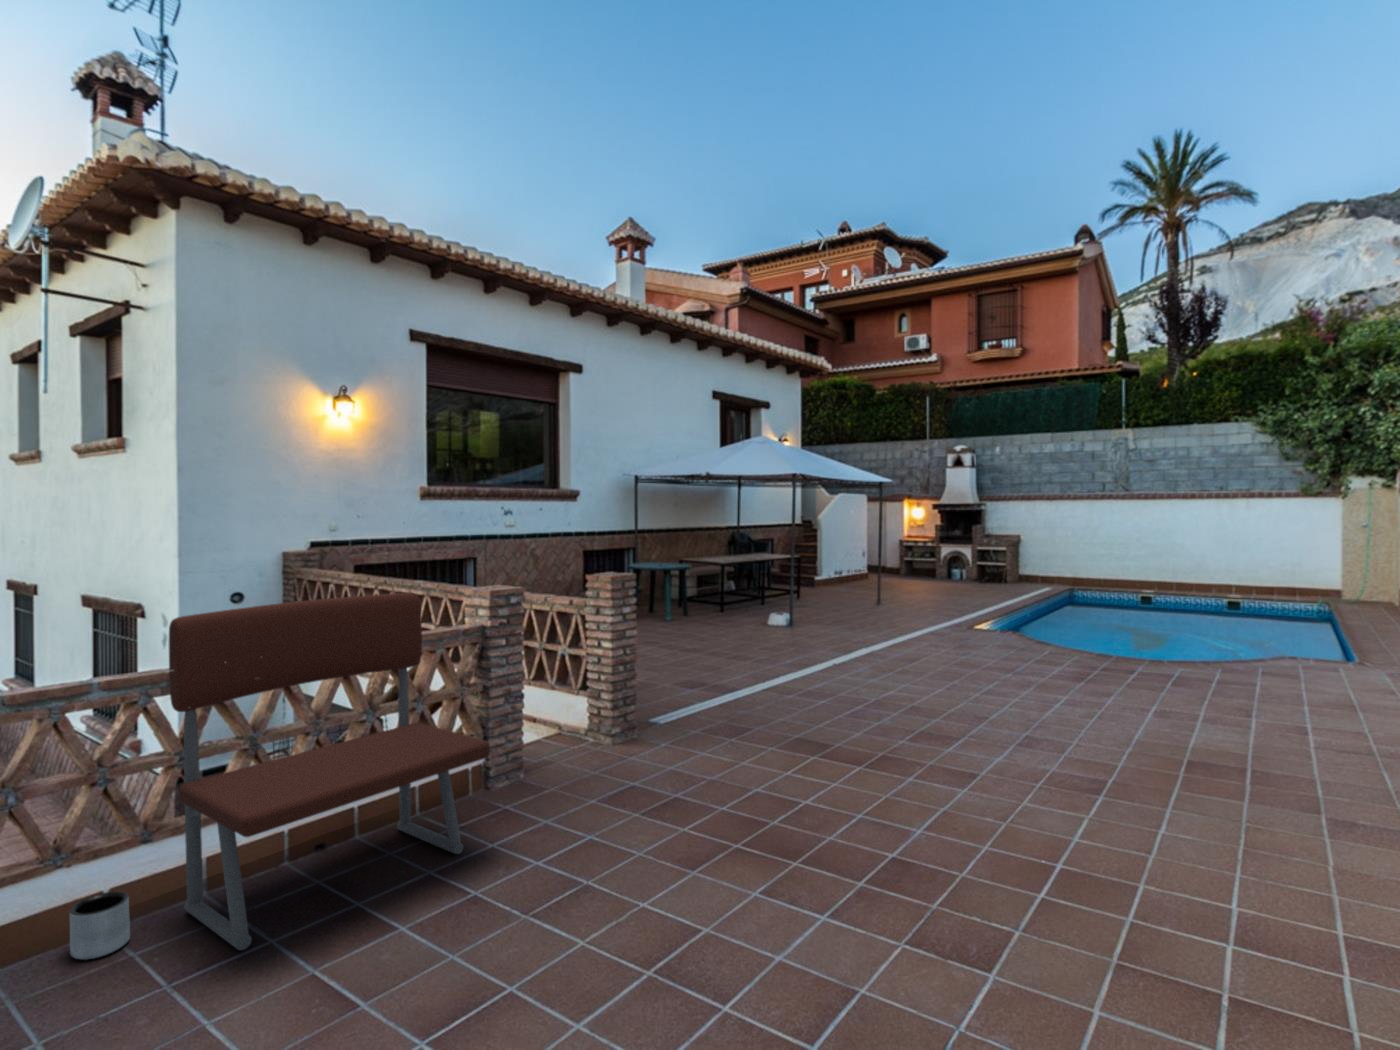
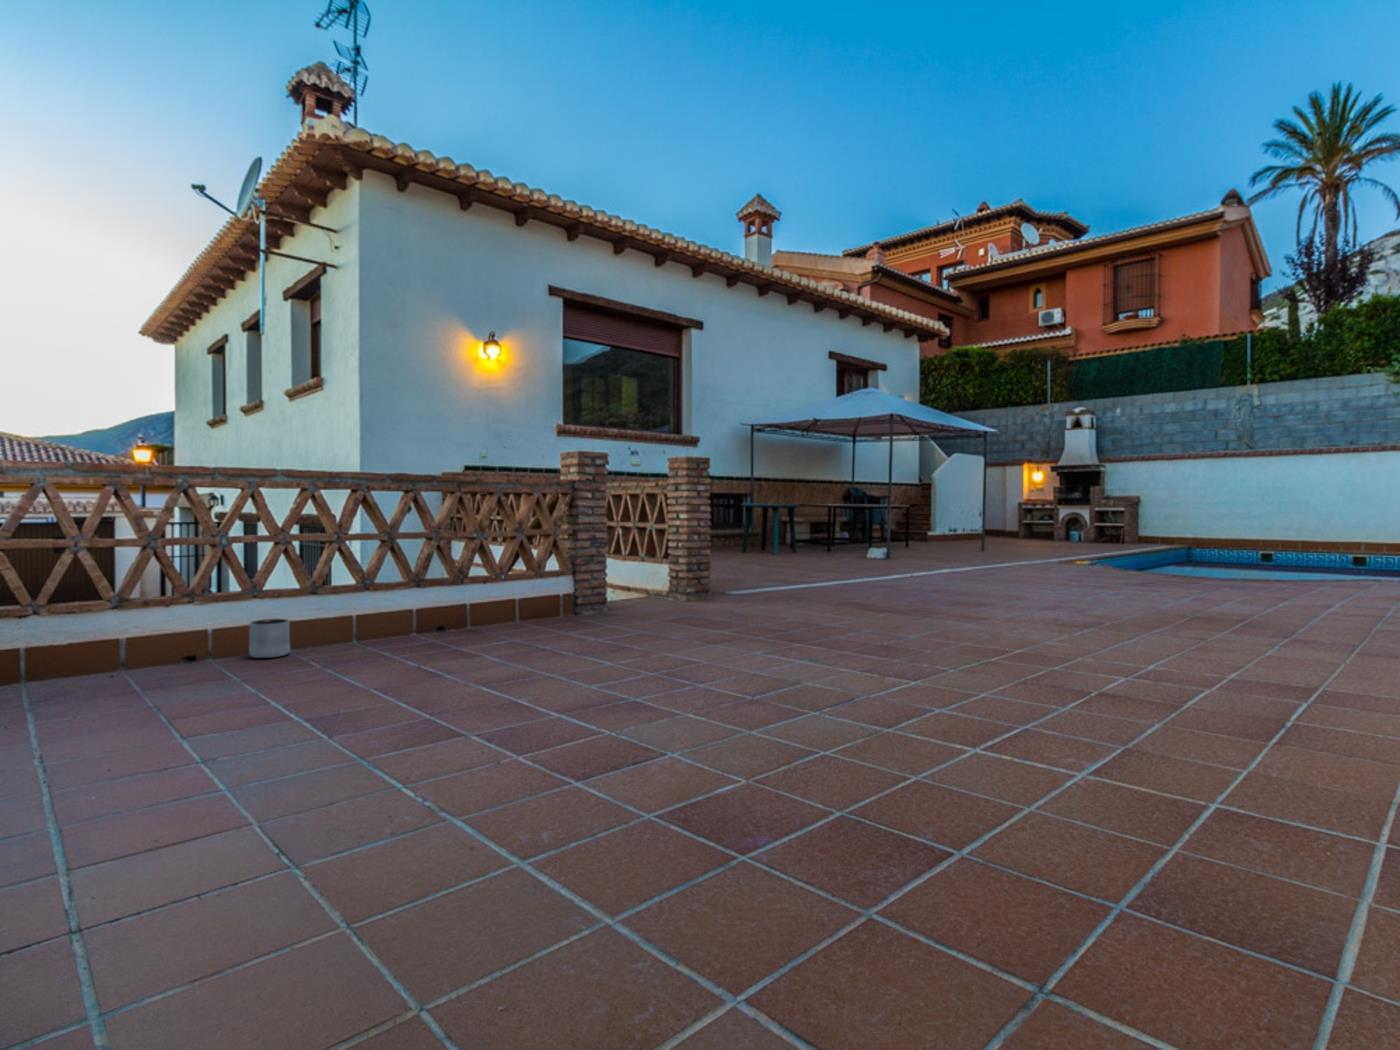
bench: present [169,593,490,950] -> none [322,417,562,661]

